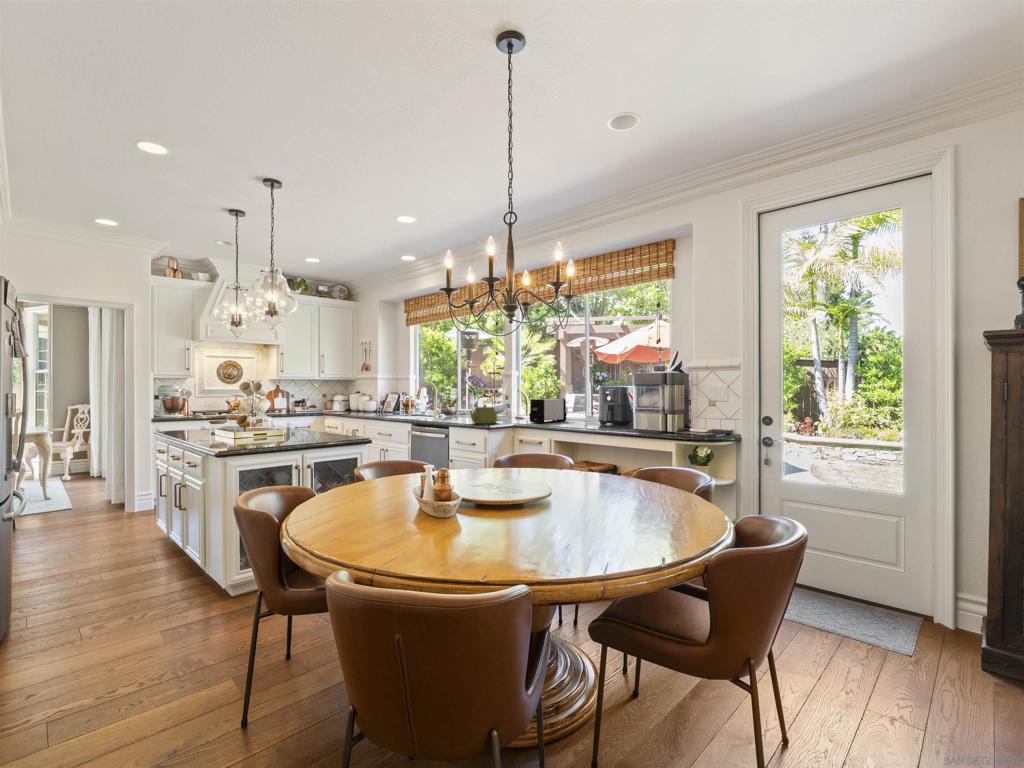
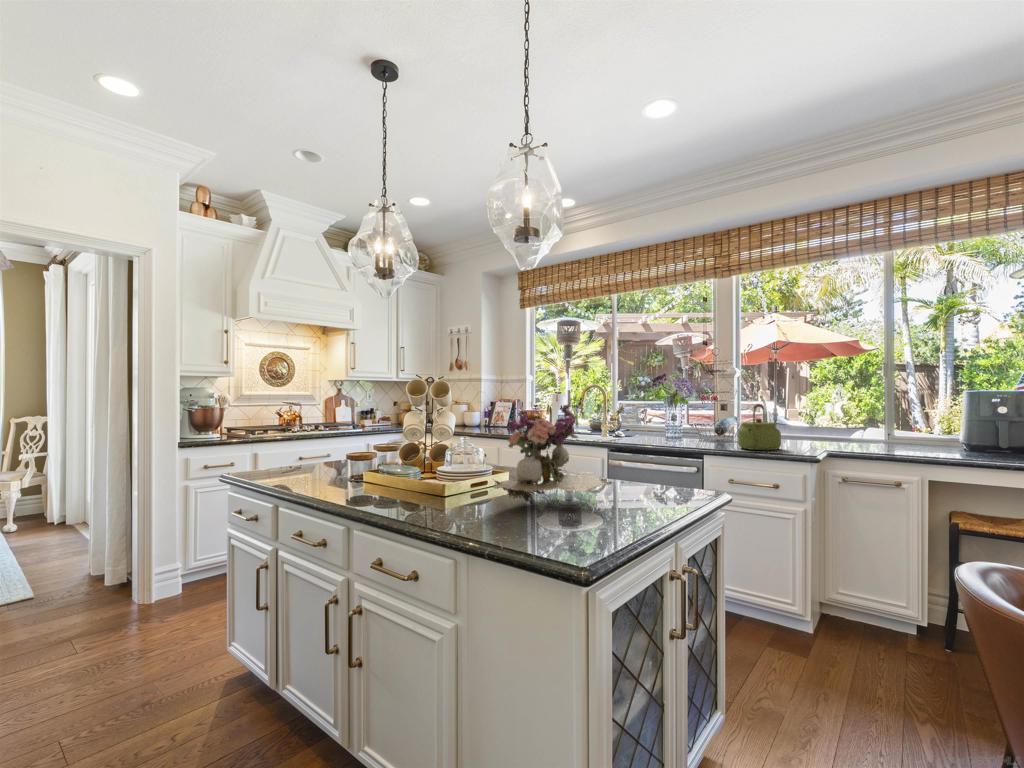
flower arrangement: none [235,393,302,440] -> present [494,403,612,504]
toaster: present [529,399,567,423] -> none [832,409,874,449]

